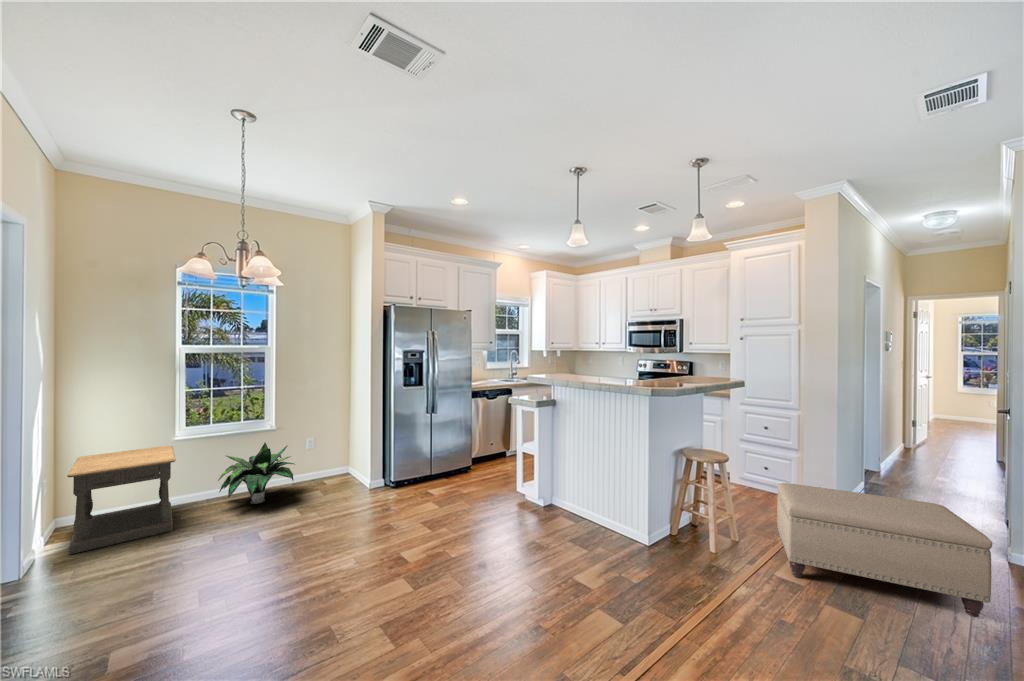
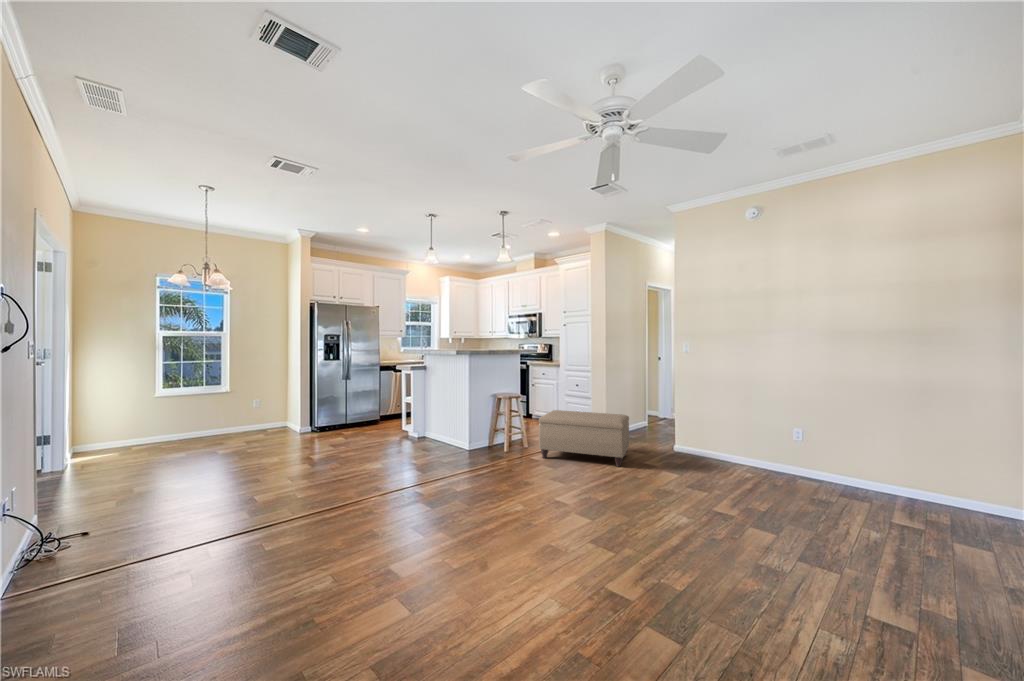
potted plant: present [218,443,294,504] -> none [187,399,246,441]
side table: present [67,445,176,554] -> none [89,400,160,462]

